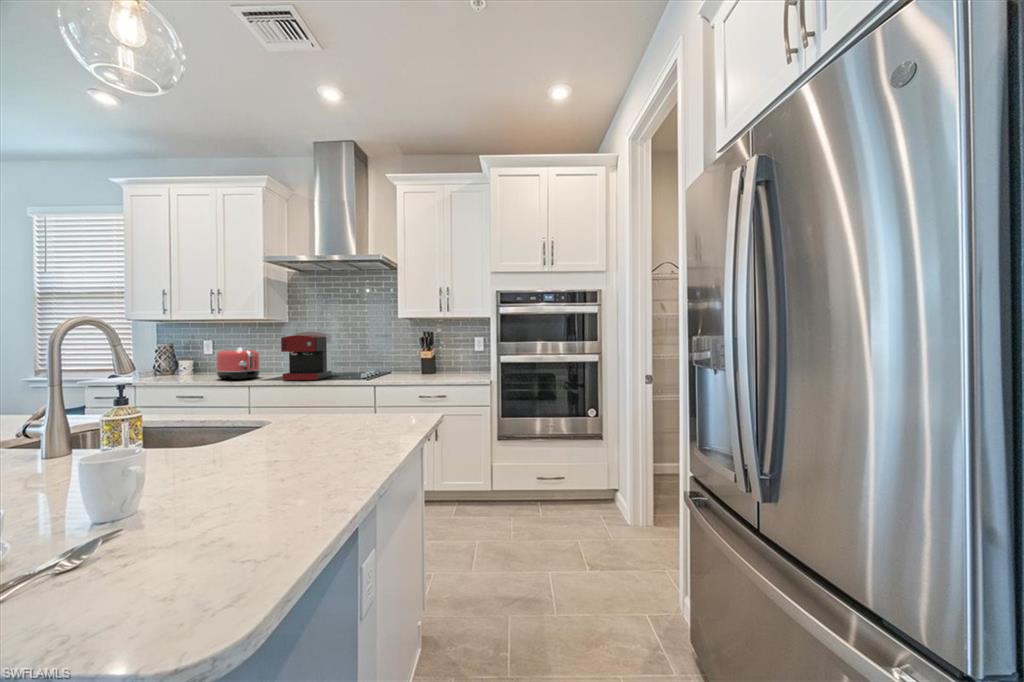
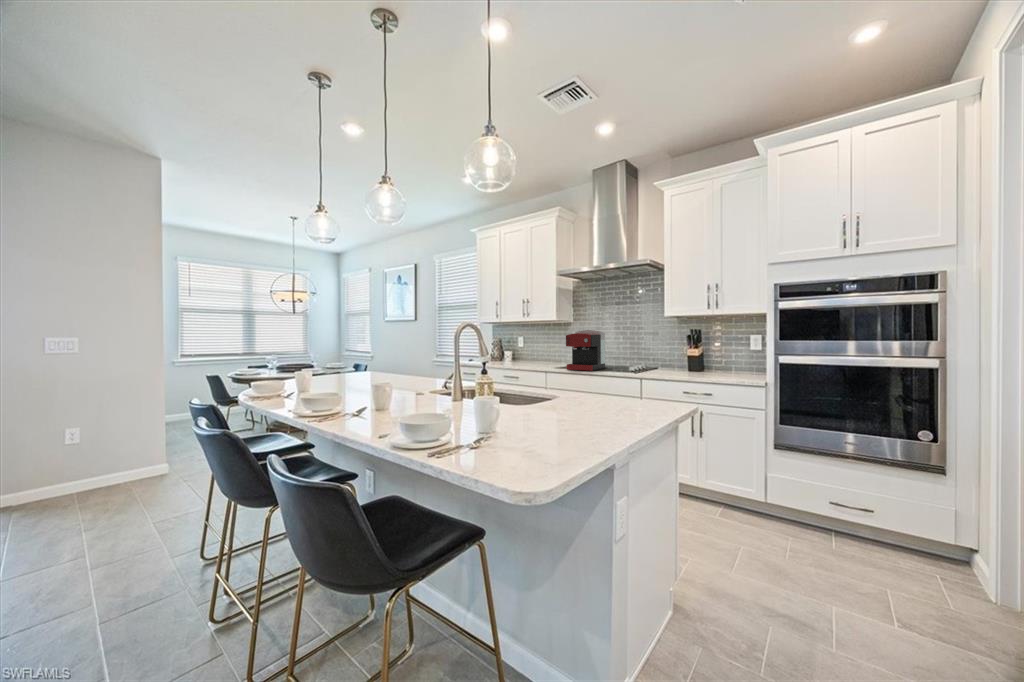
toaster: present [217,347,260,380] -> none [524,343,553,367]

